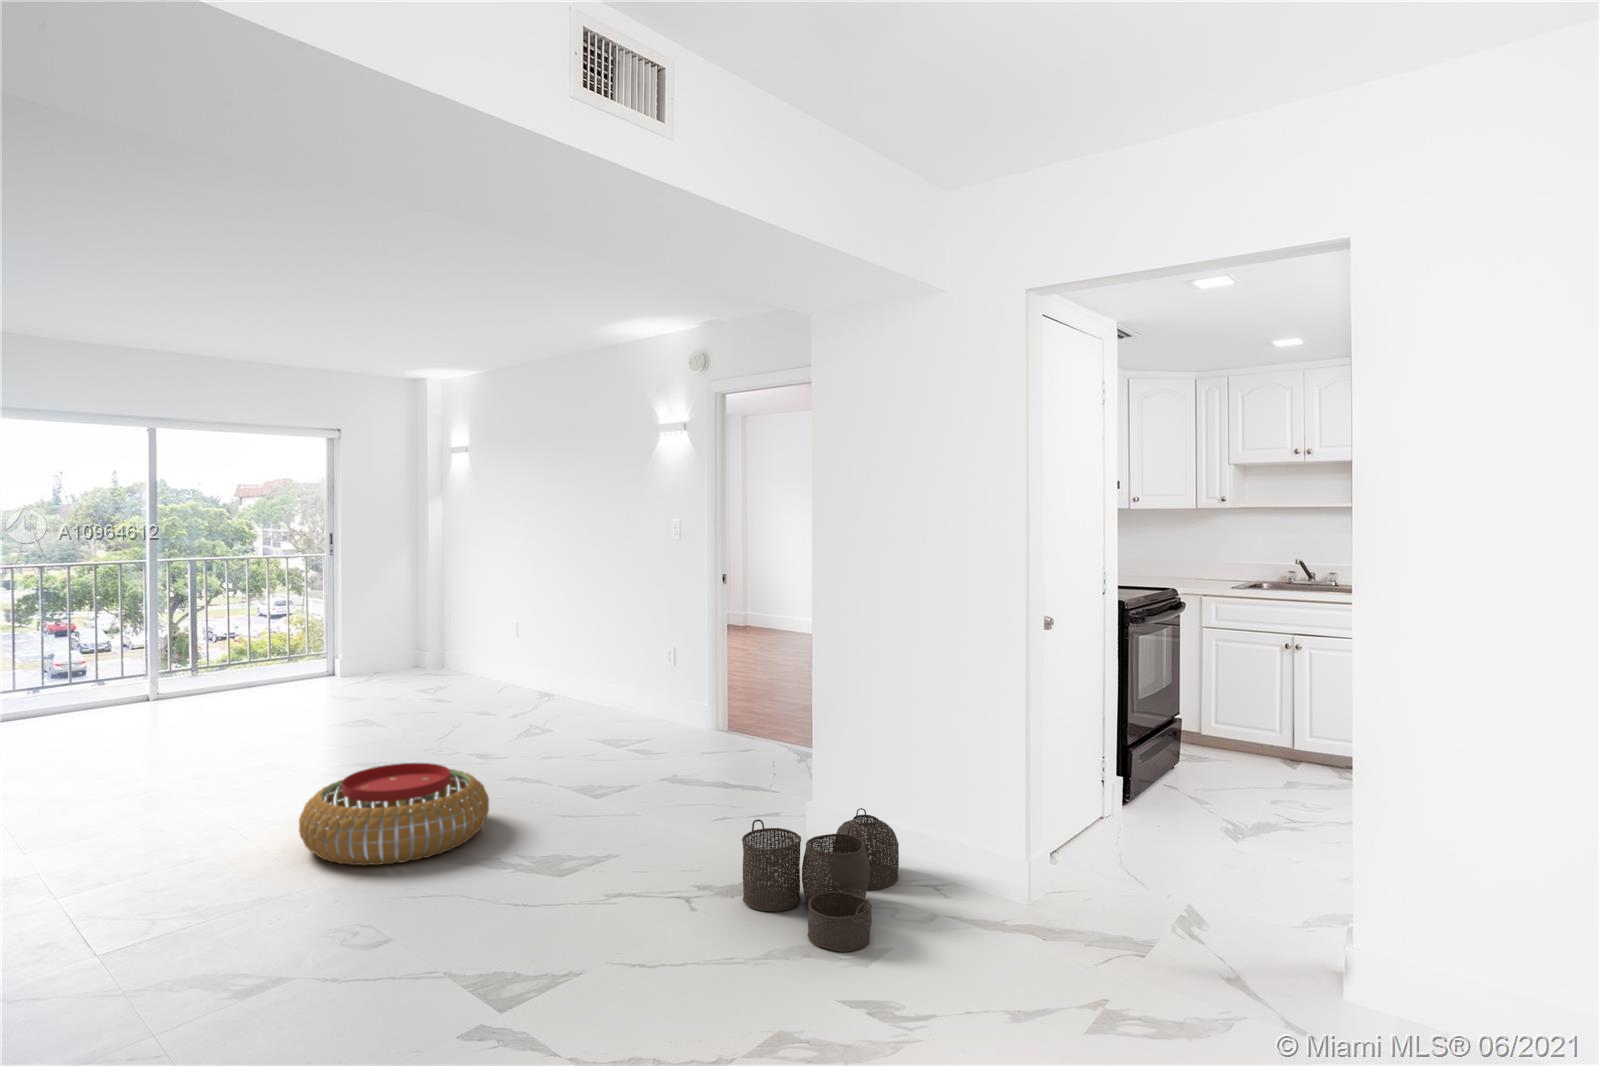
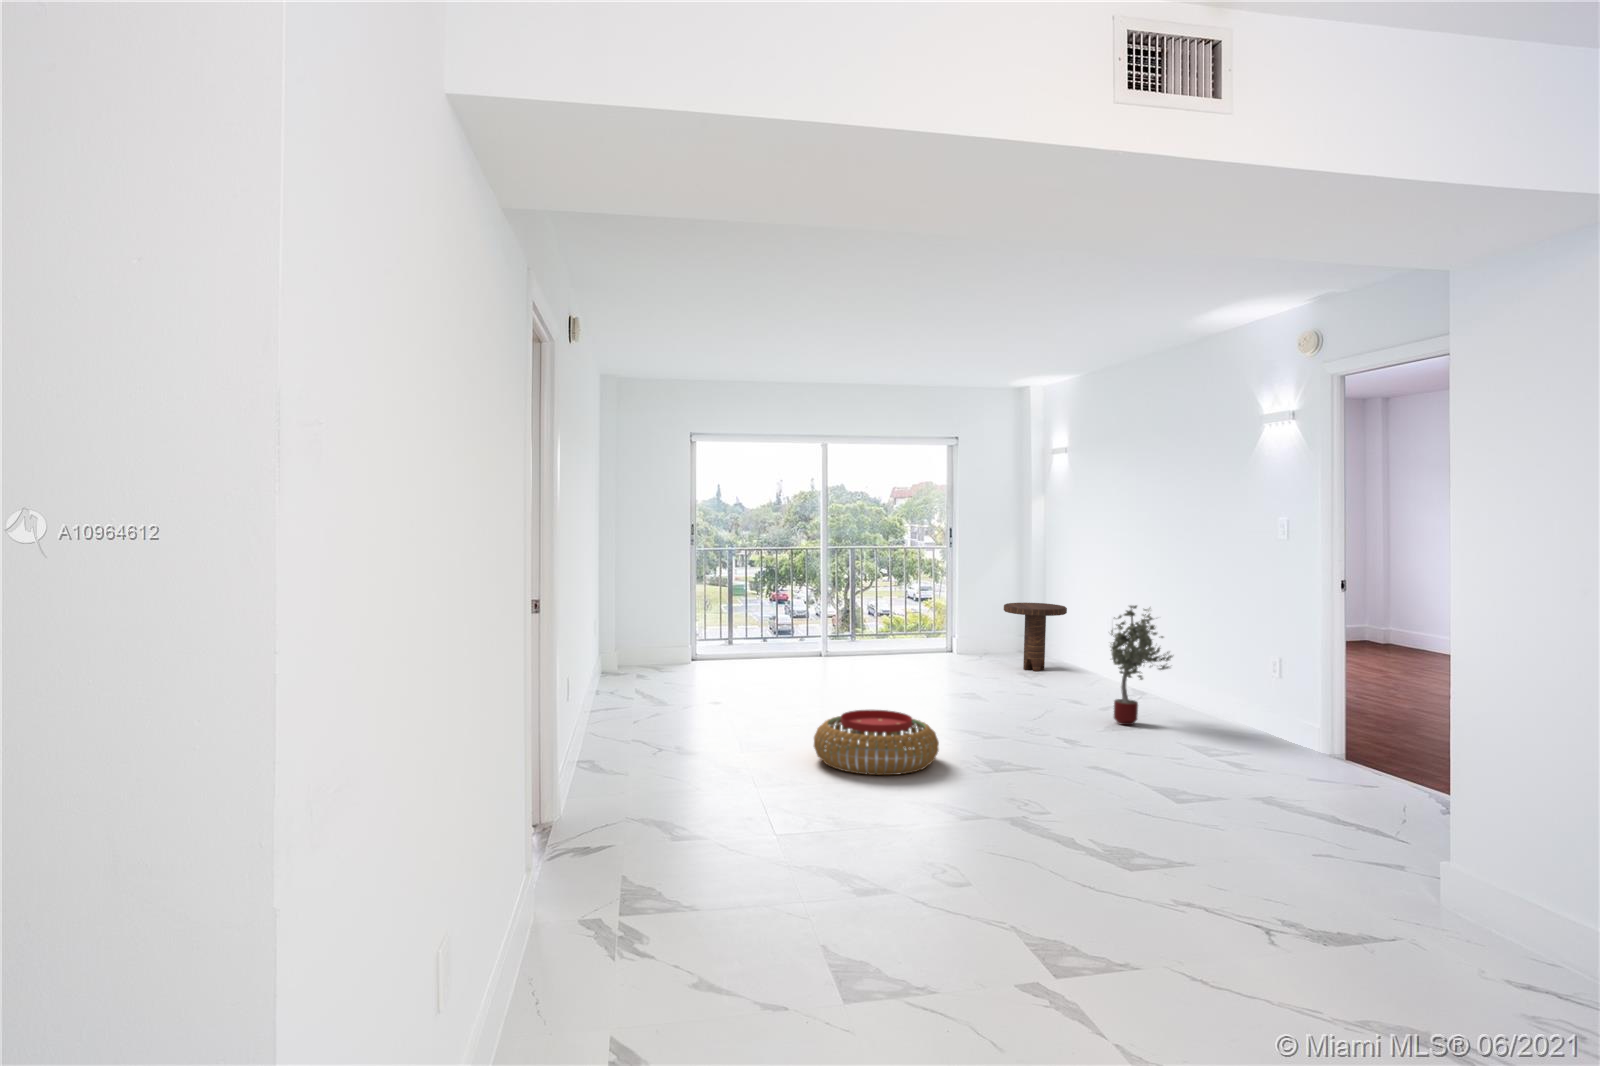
potted tree: none [582,597,659,726] -> present [1110,606,1173,725]
side table: none [404,609,477,685] -> present [1004,603,1067,671]
woven basket: present [742,808,899,952] -> none [1035,789,1186,891]

